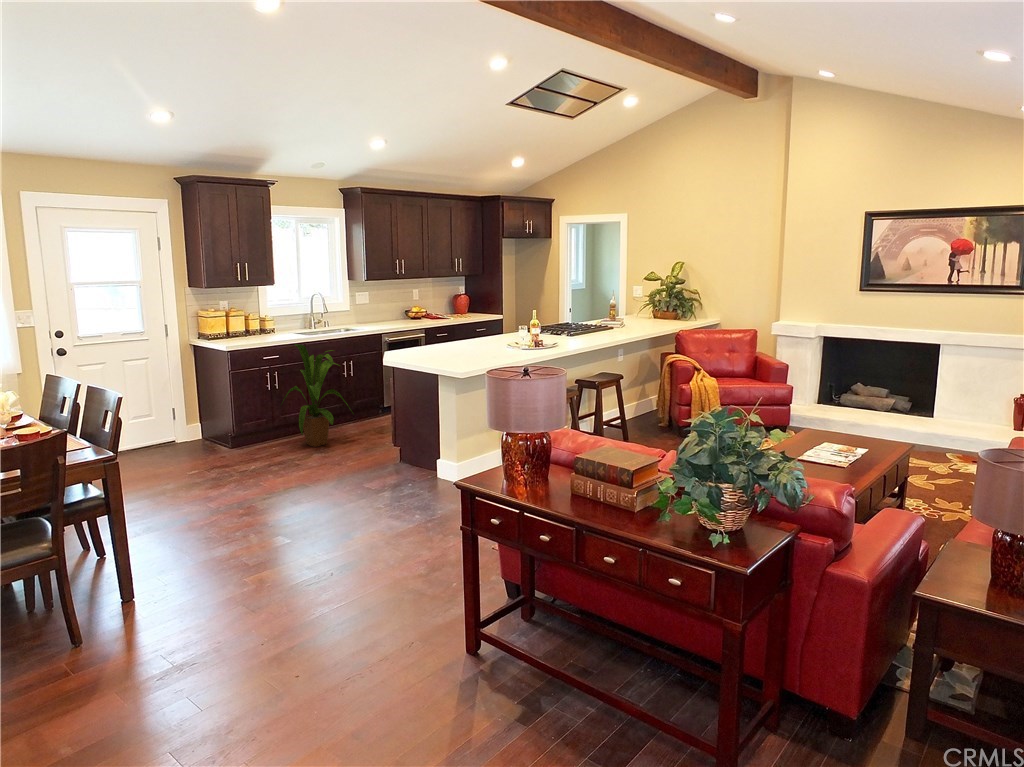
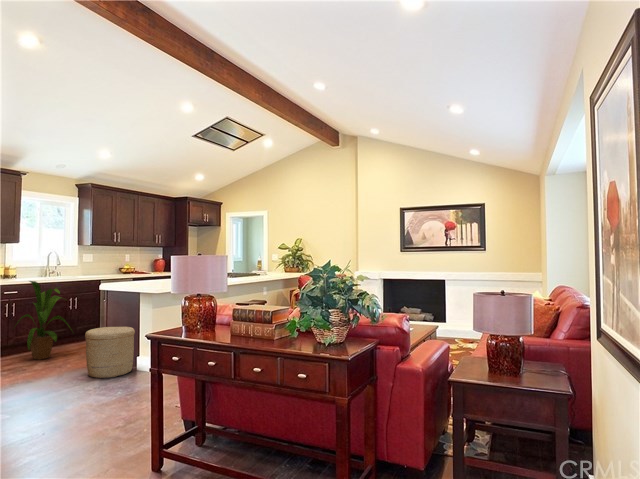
woven basket: none [370,414,433,485] -> present [85,327,135,378]

